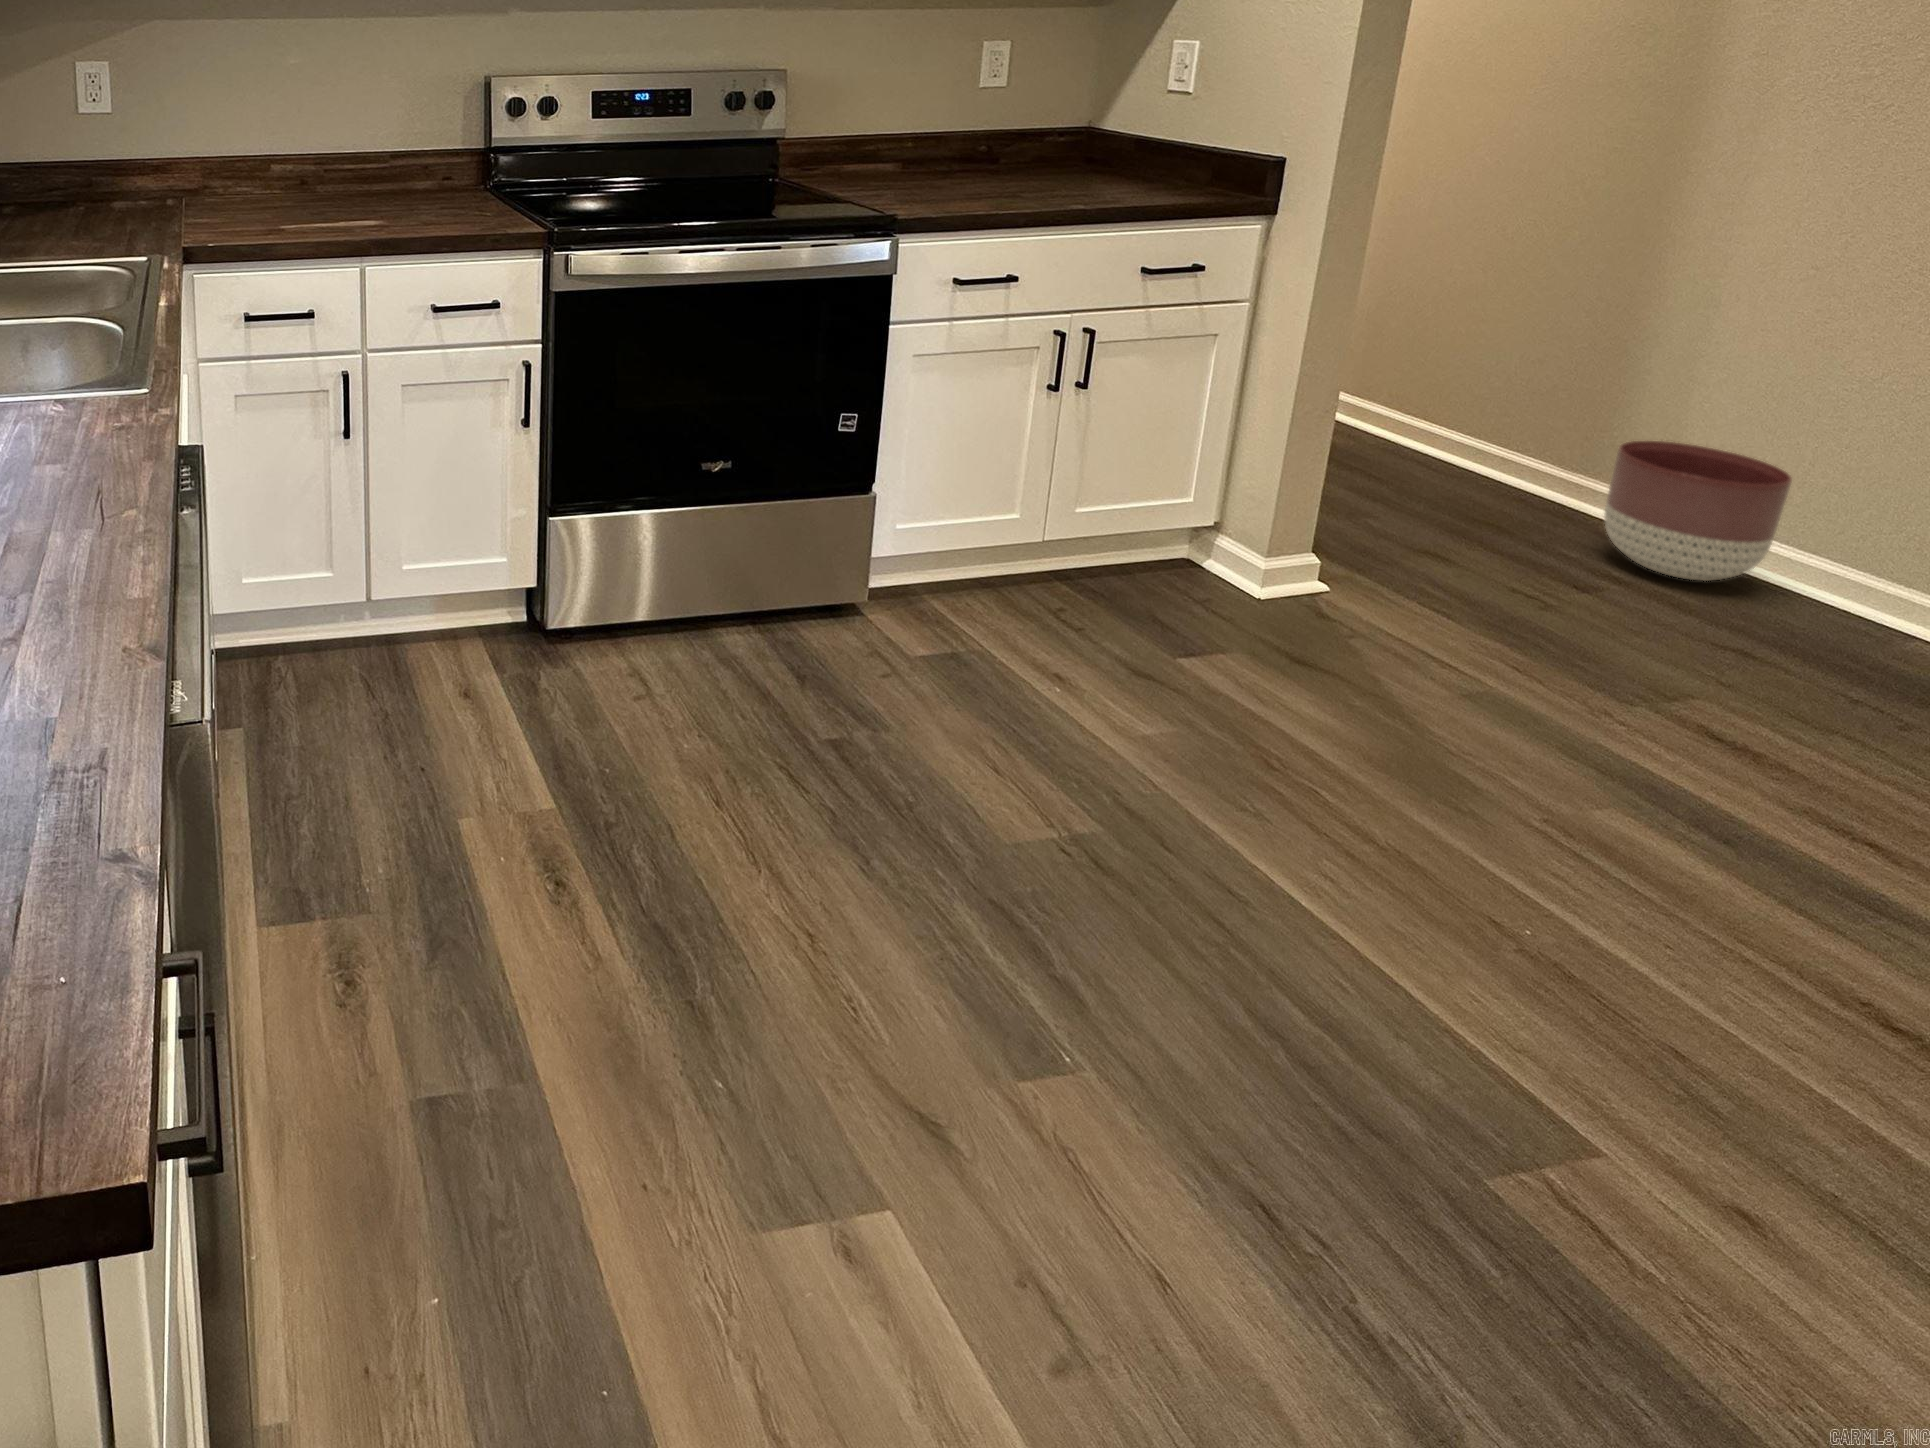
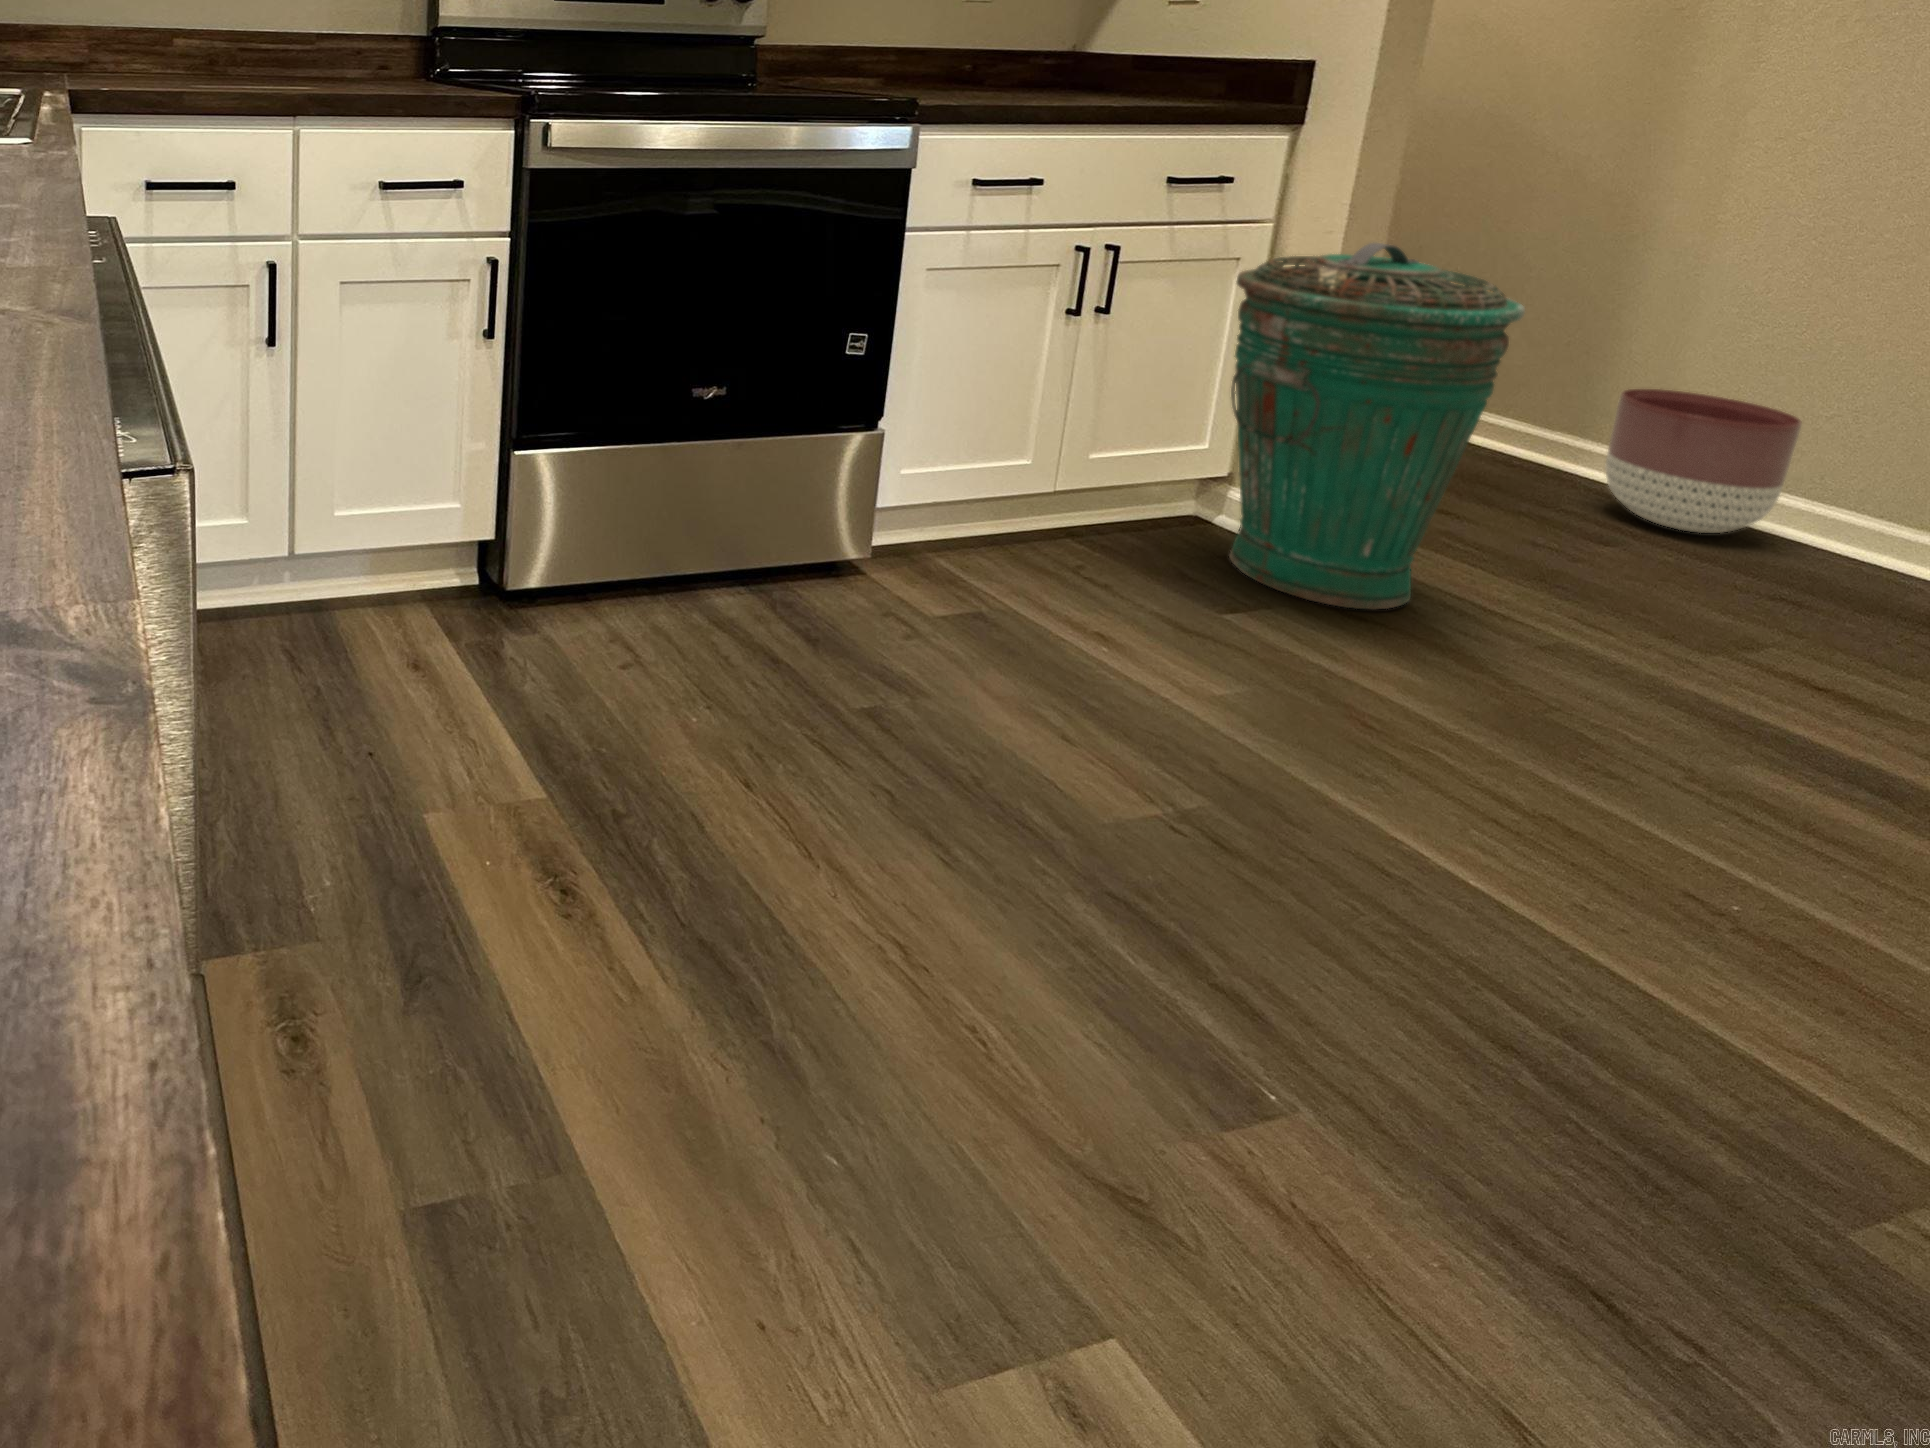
trash can: none [1198,331,1463,656] -> present [1230,243,1525,610]

